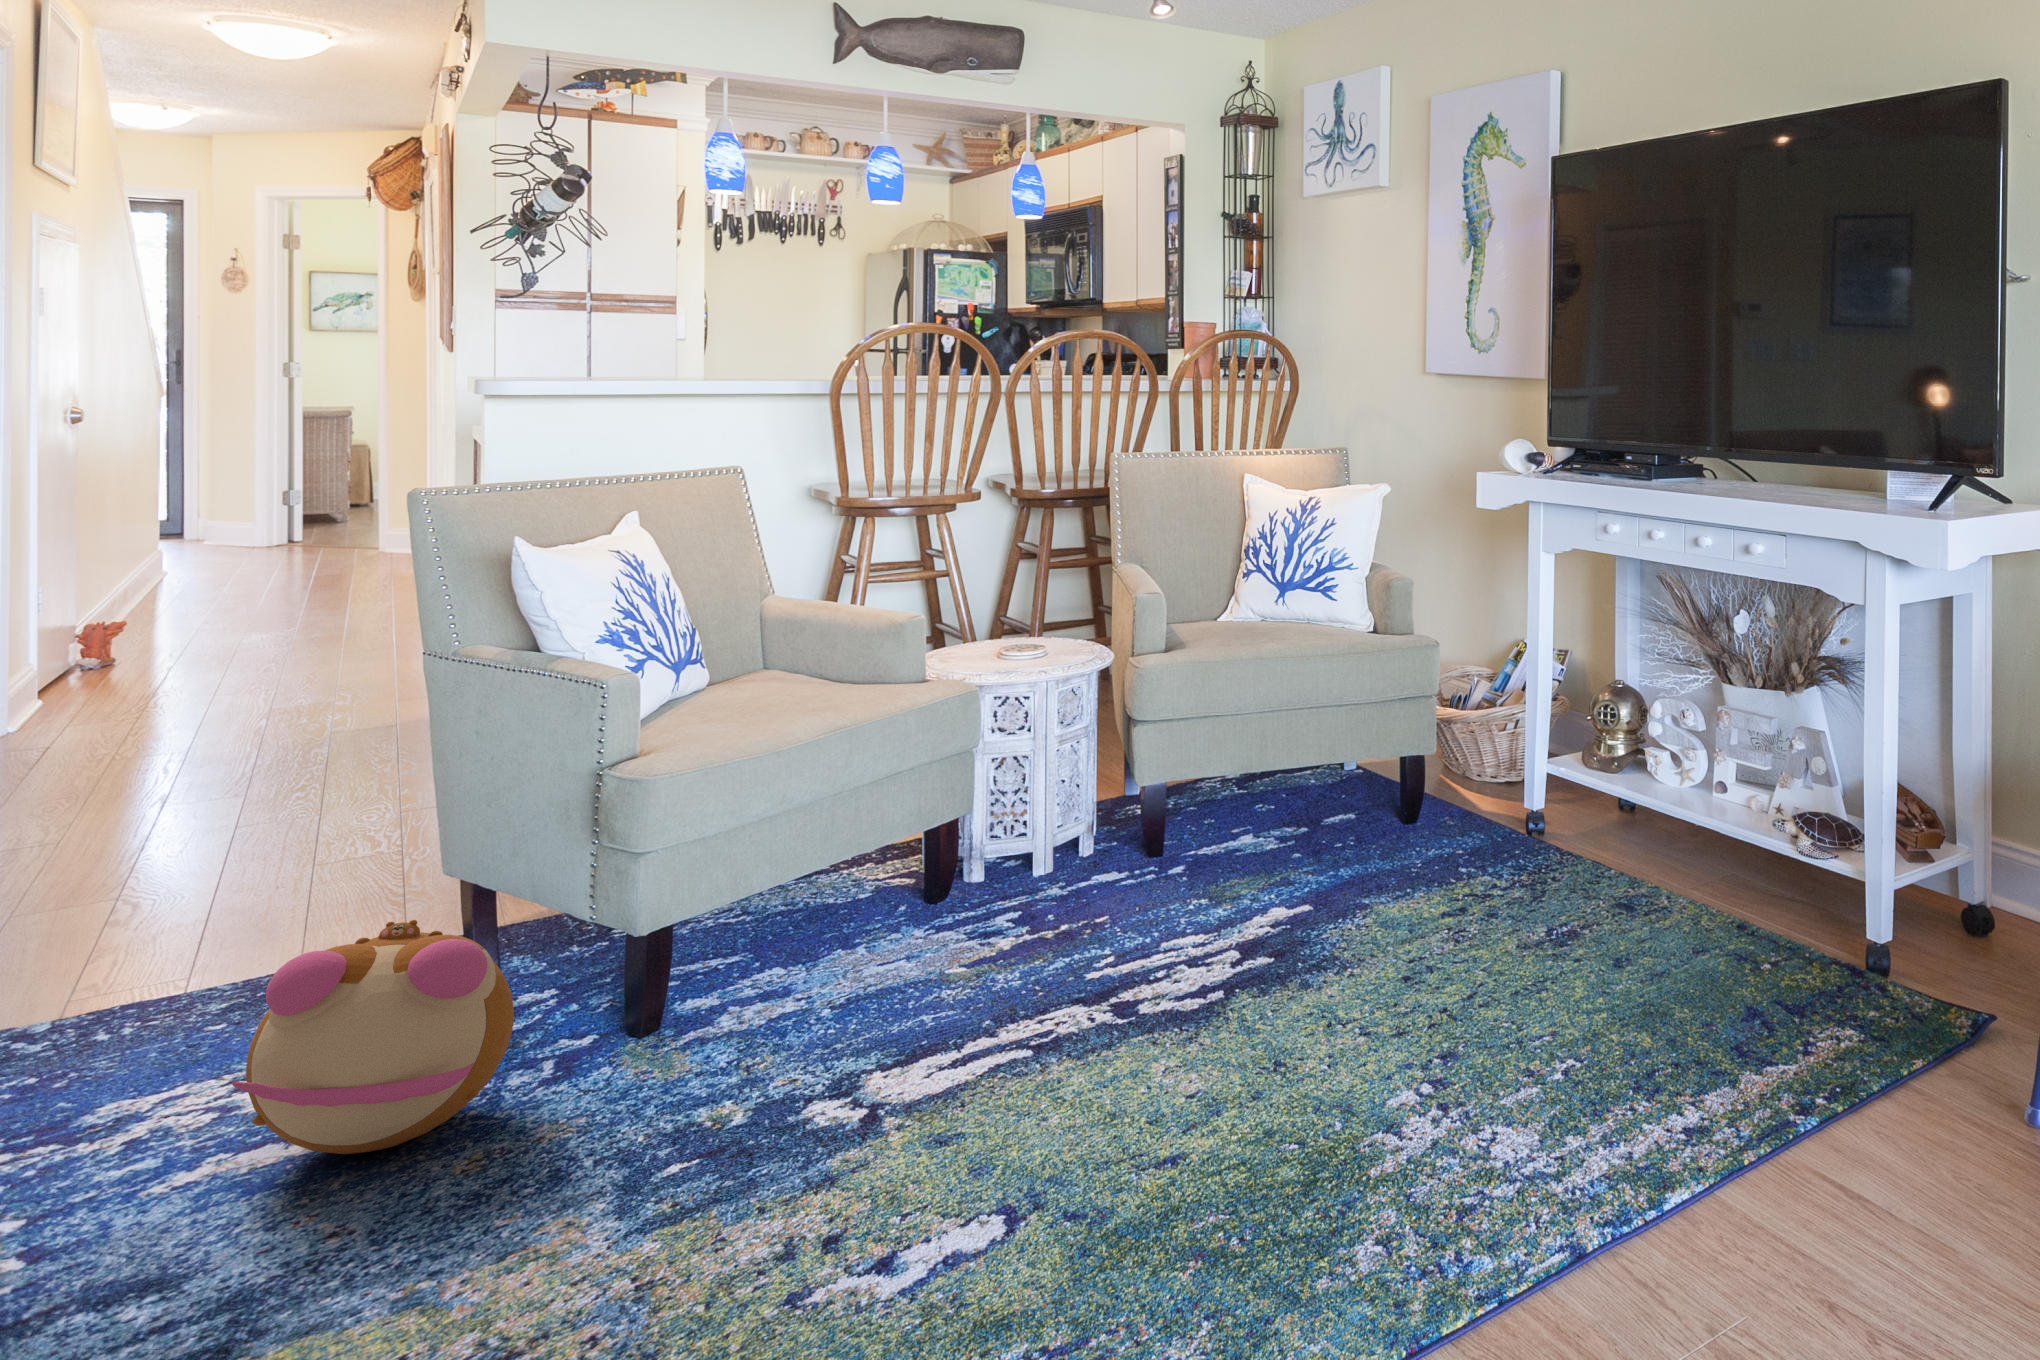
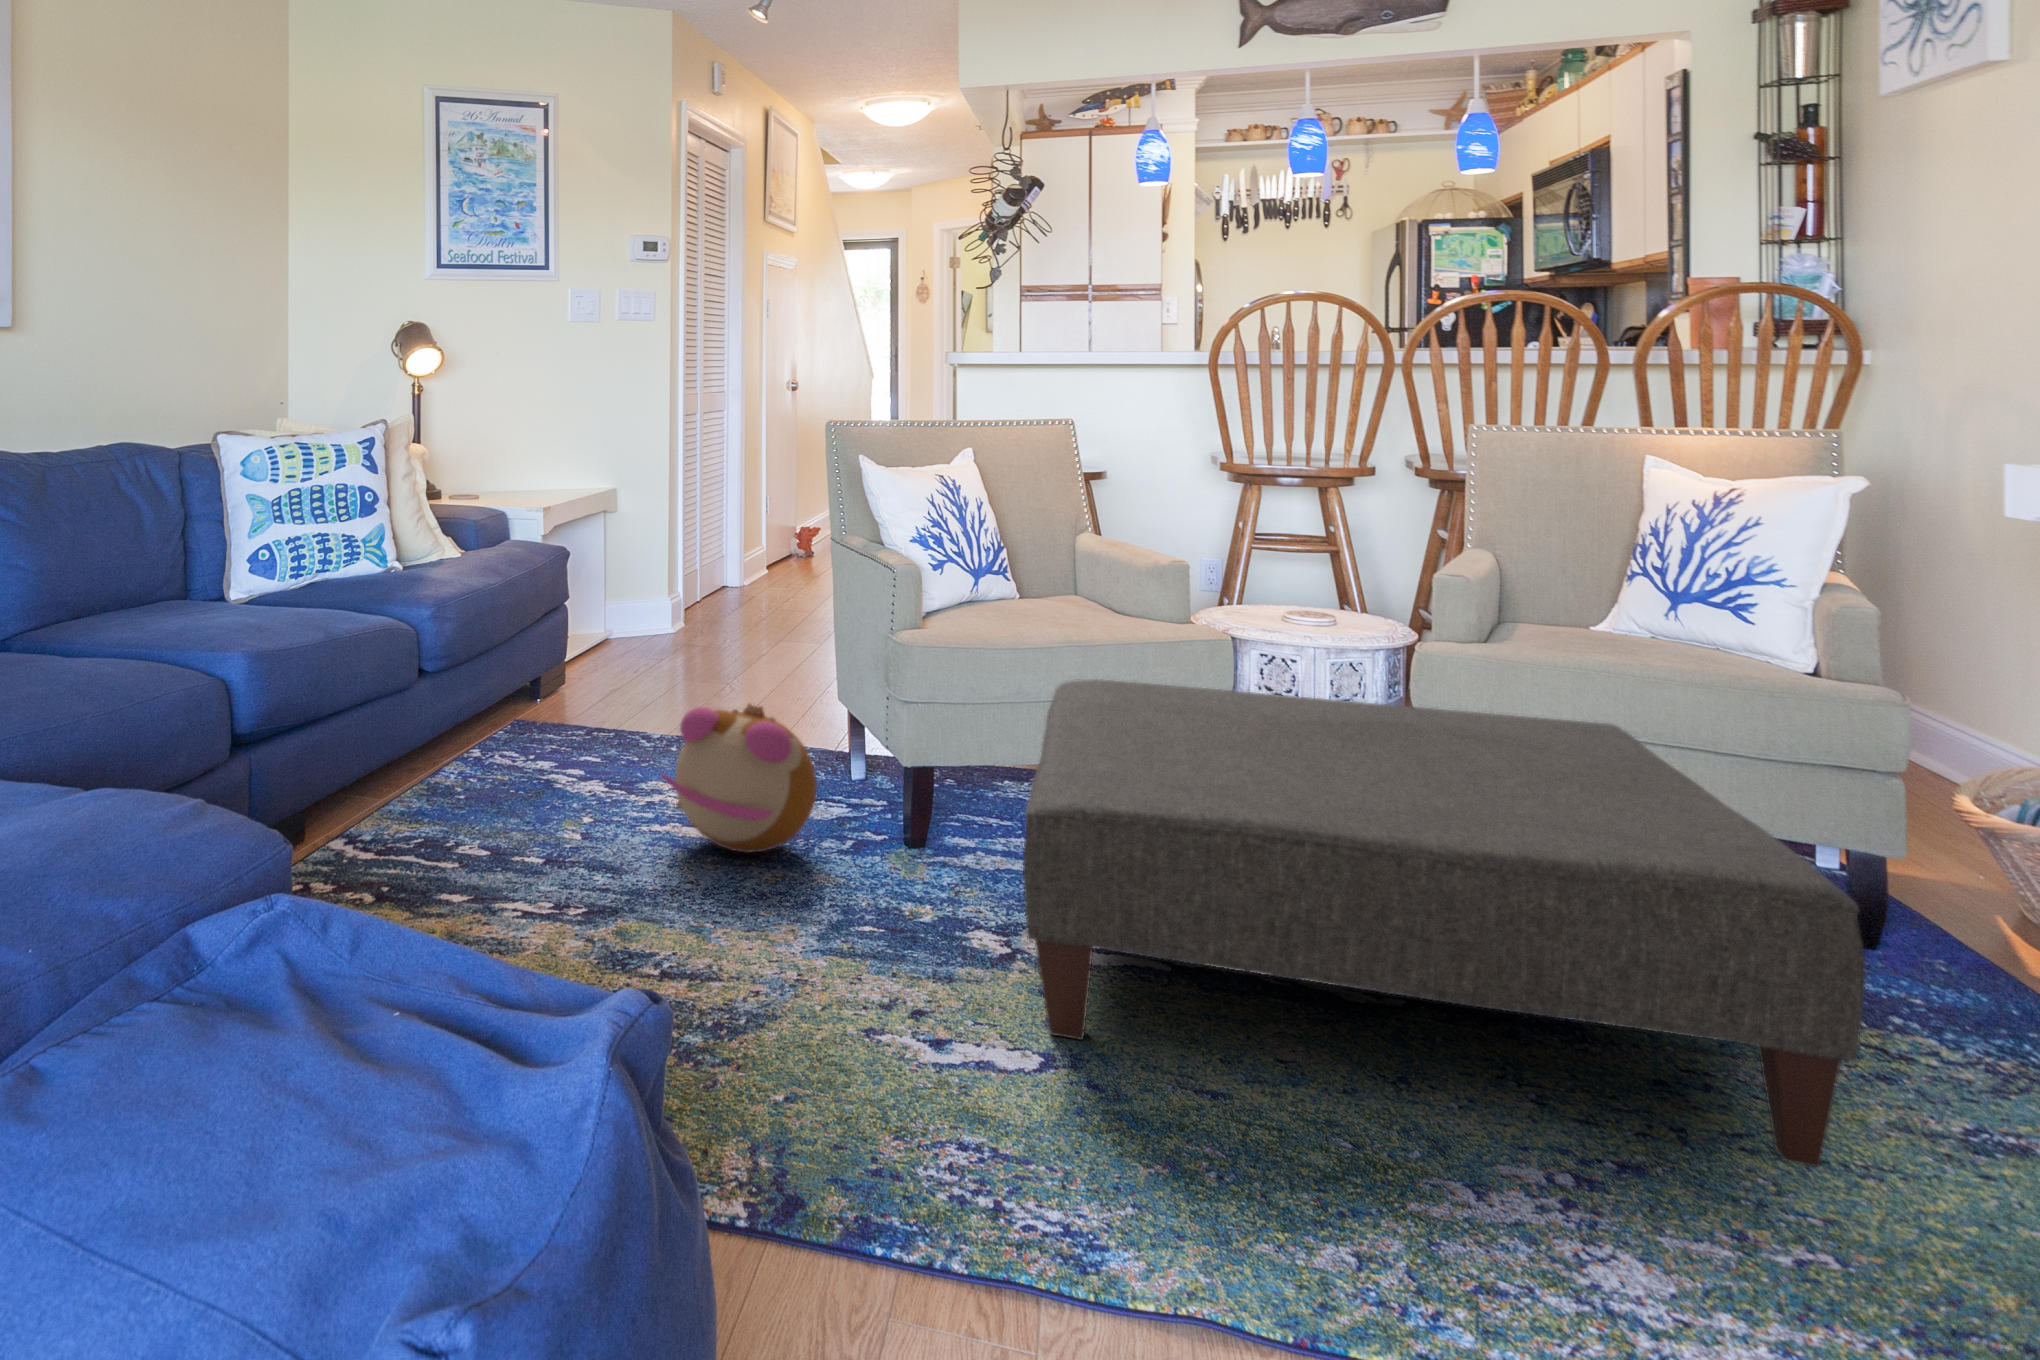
ottoman: none [810,696,1553,1185] -> present [1023,679,1865,1167]

